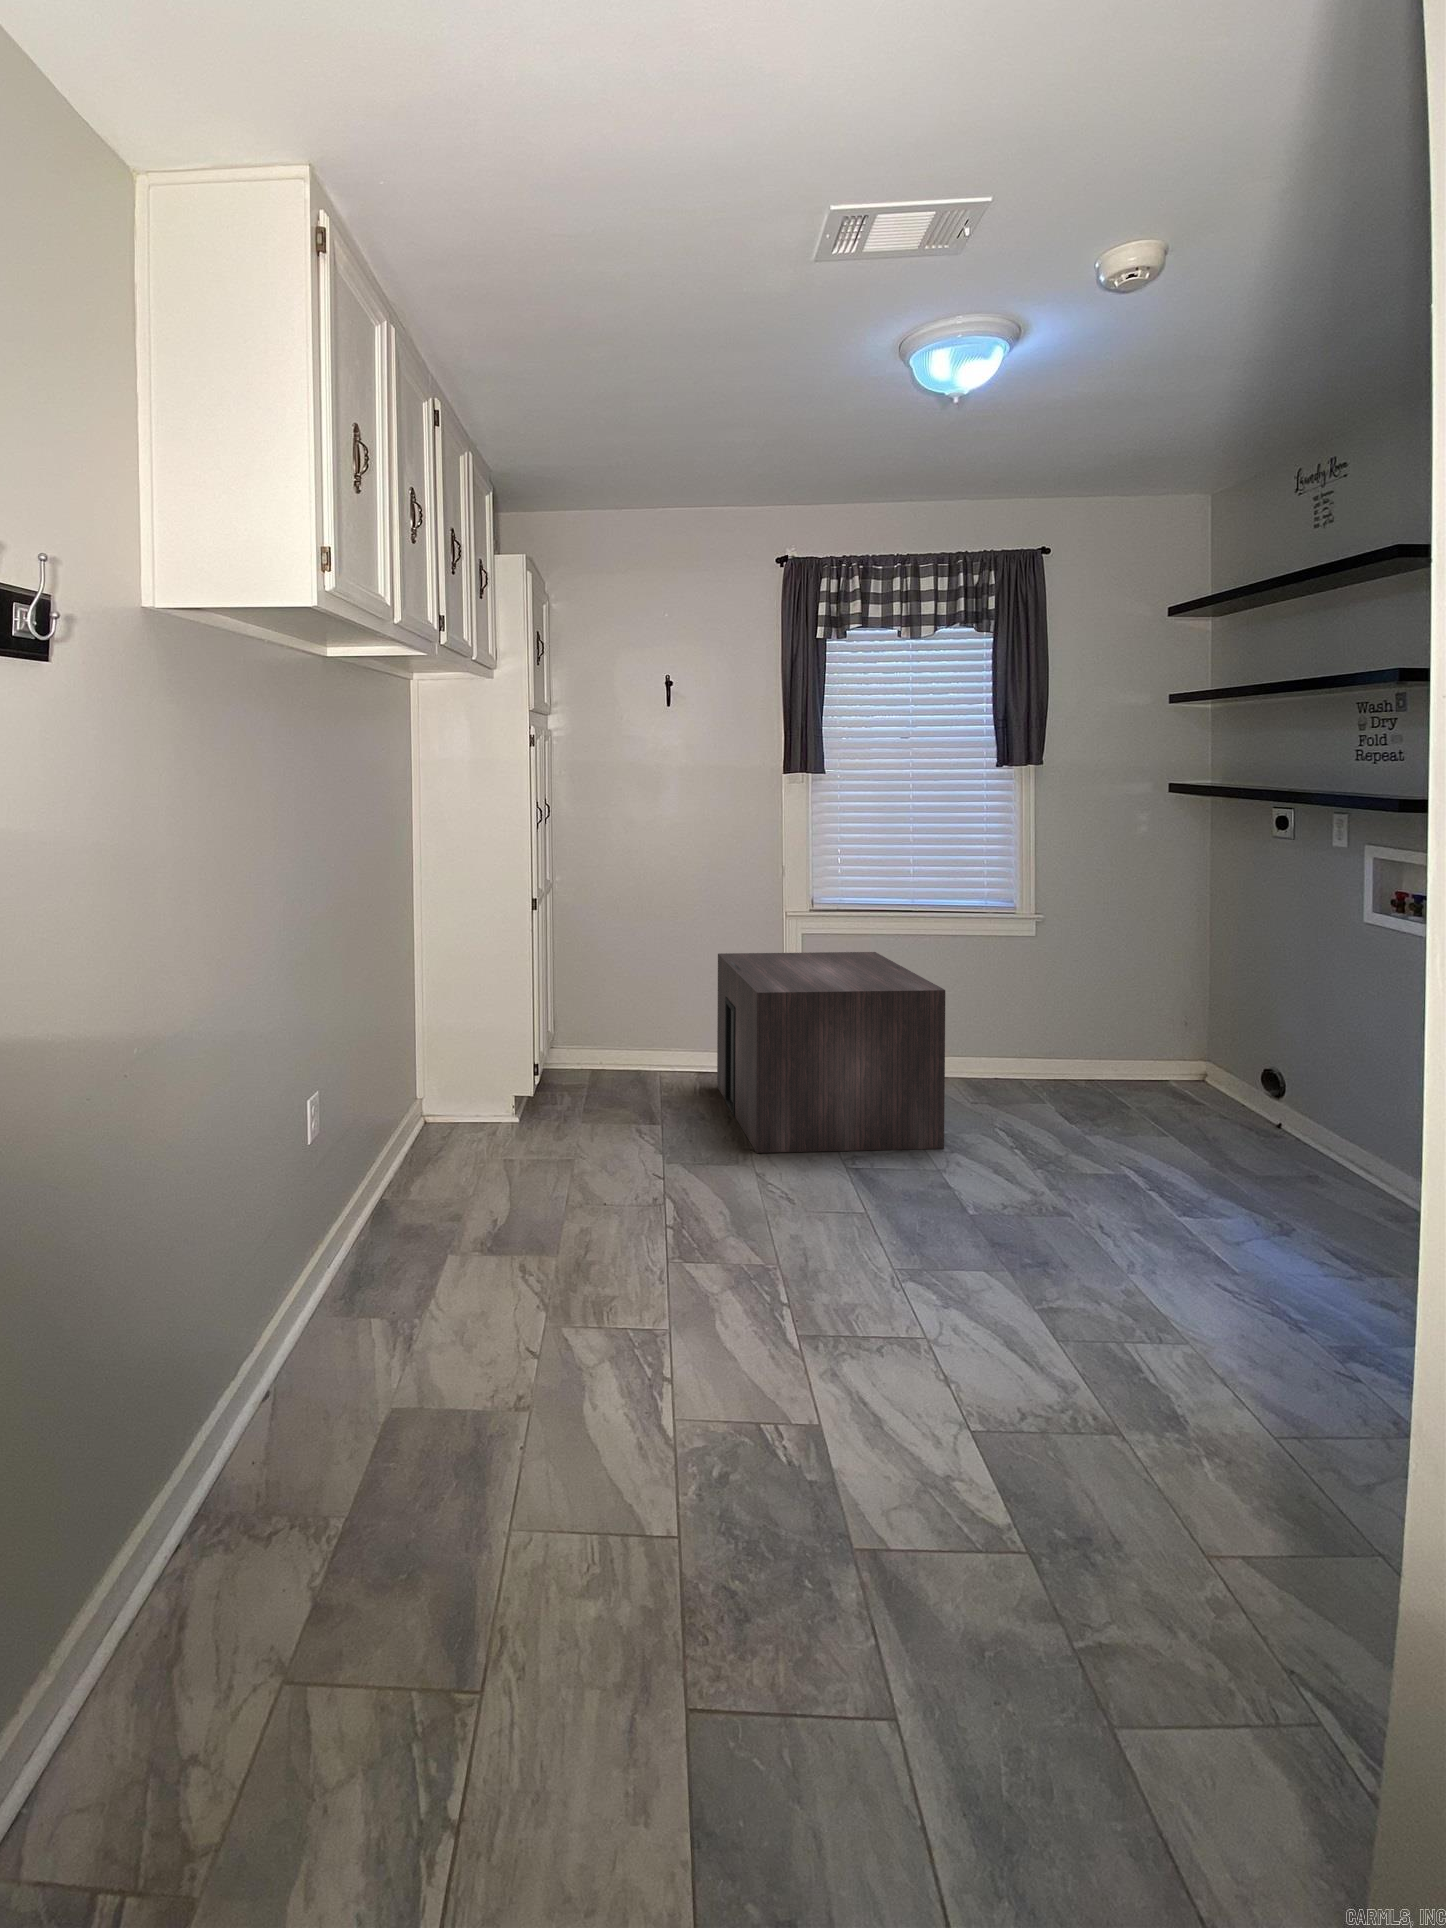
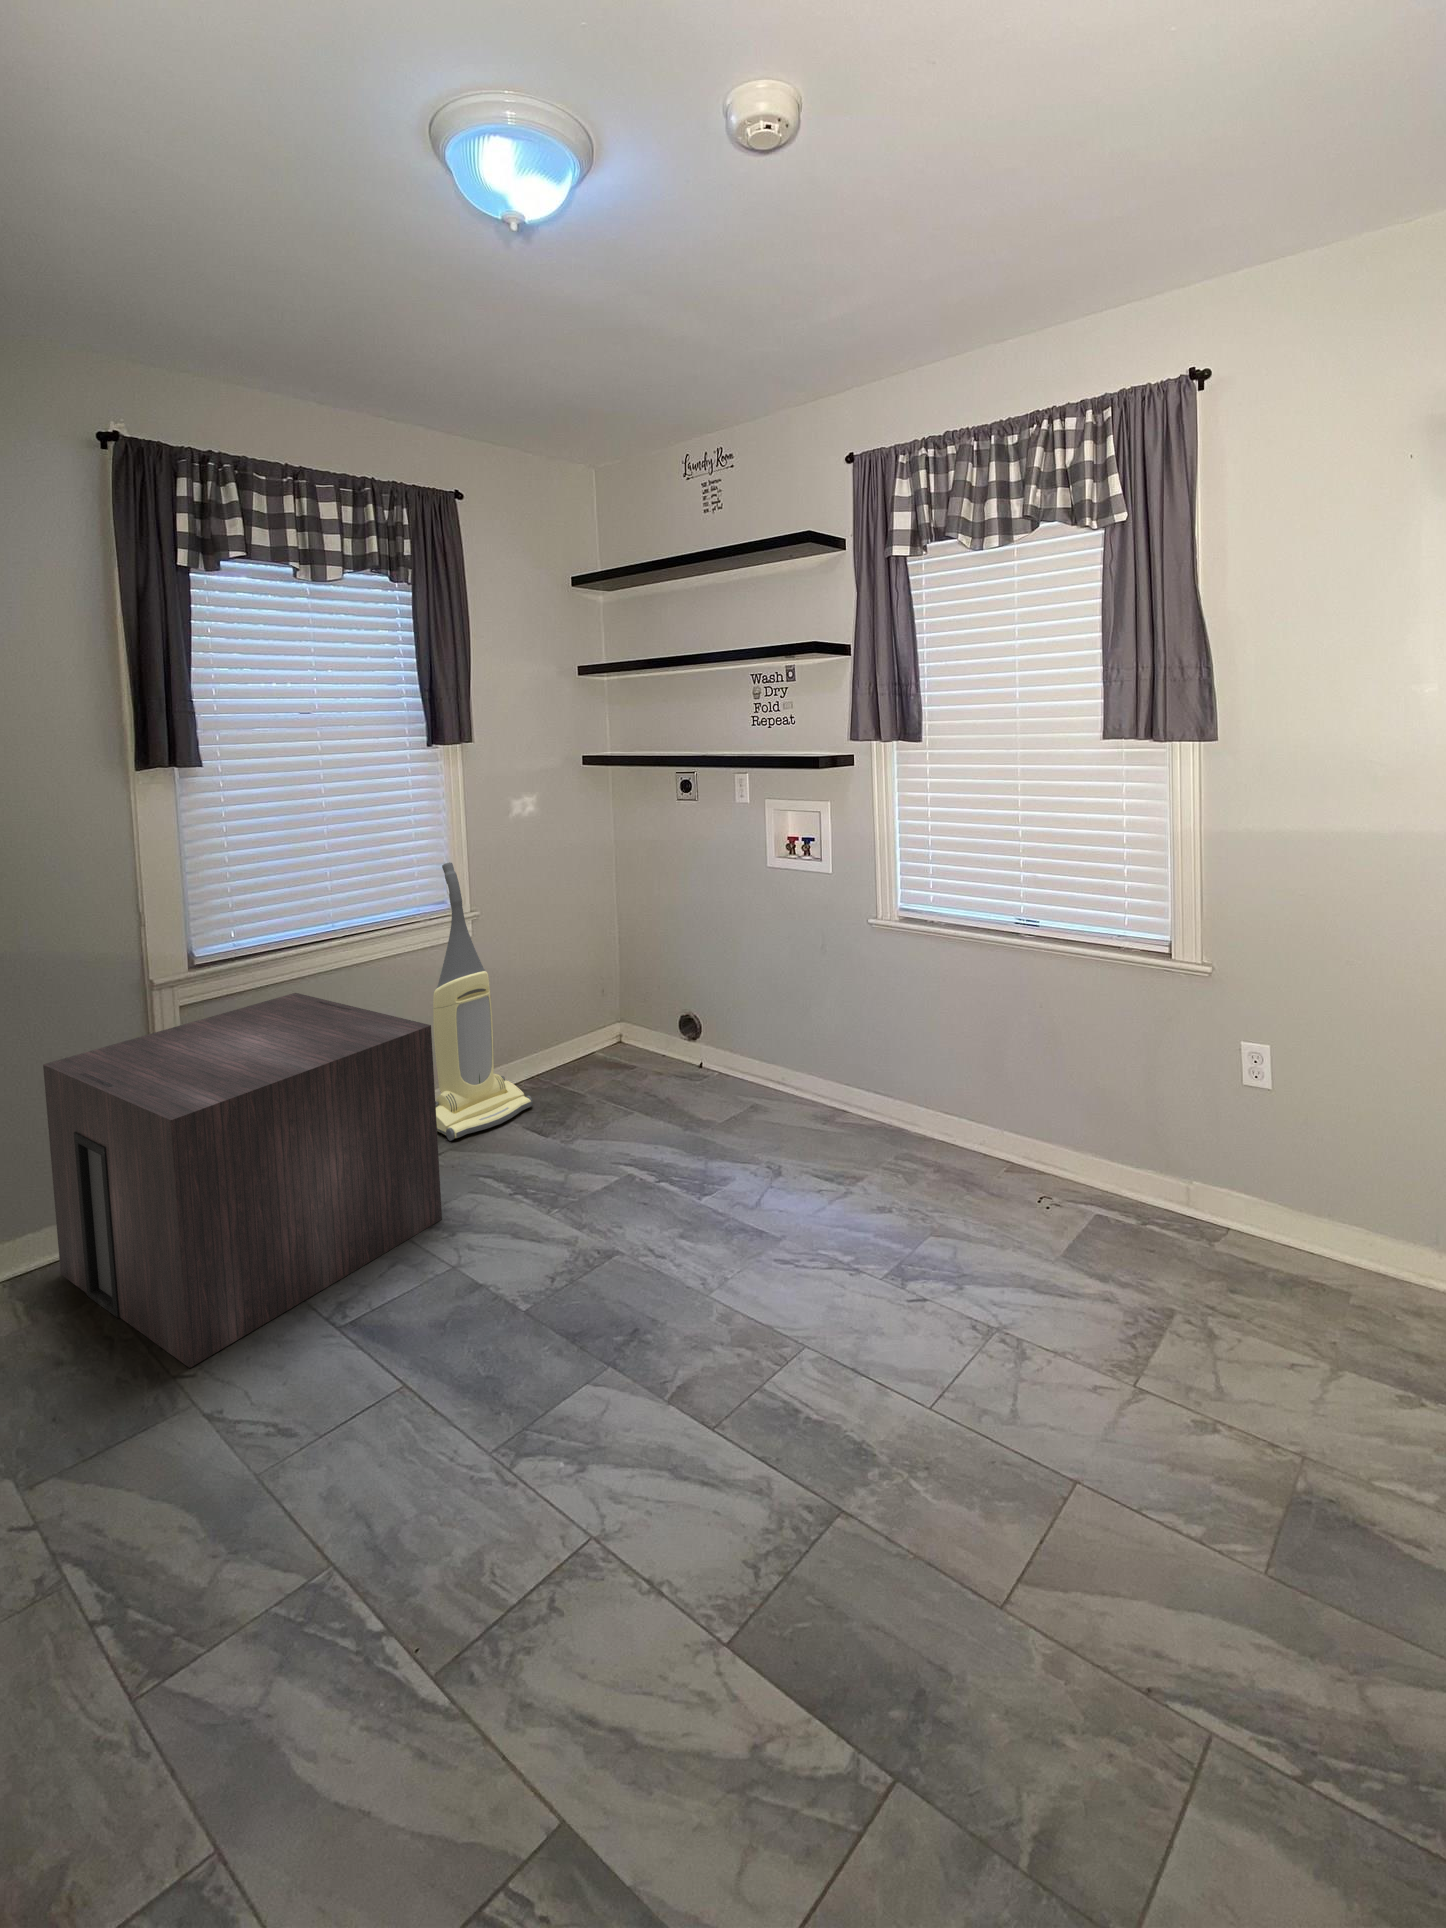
vacuum cleaner: none [970,872,1071,1111] -> present [433,862,533,1141]

